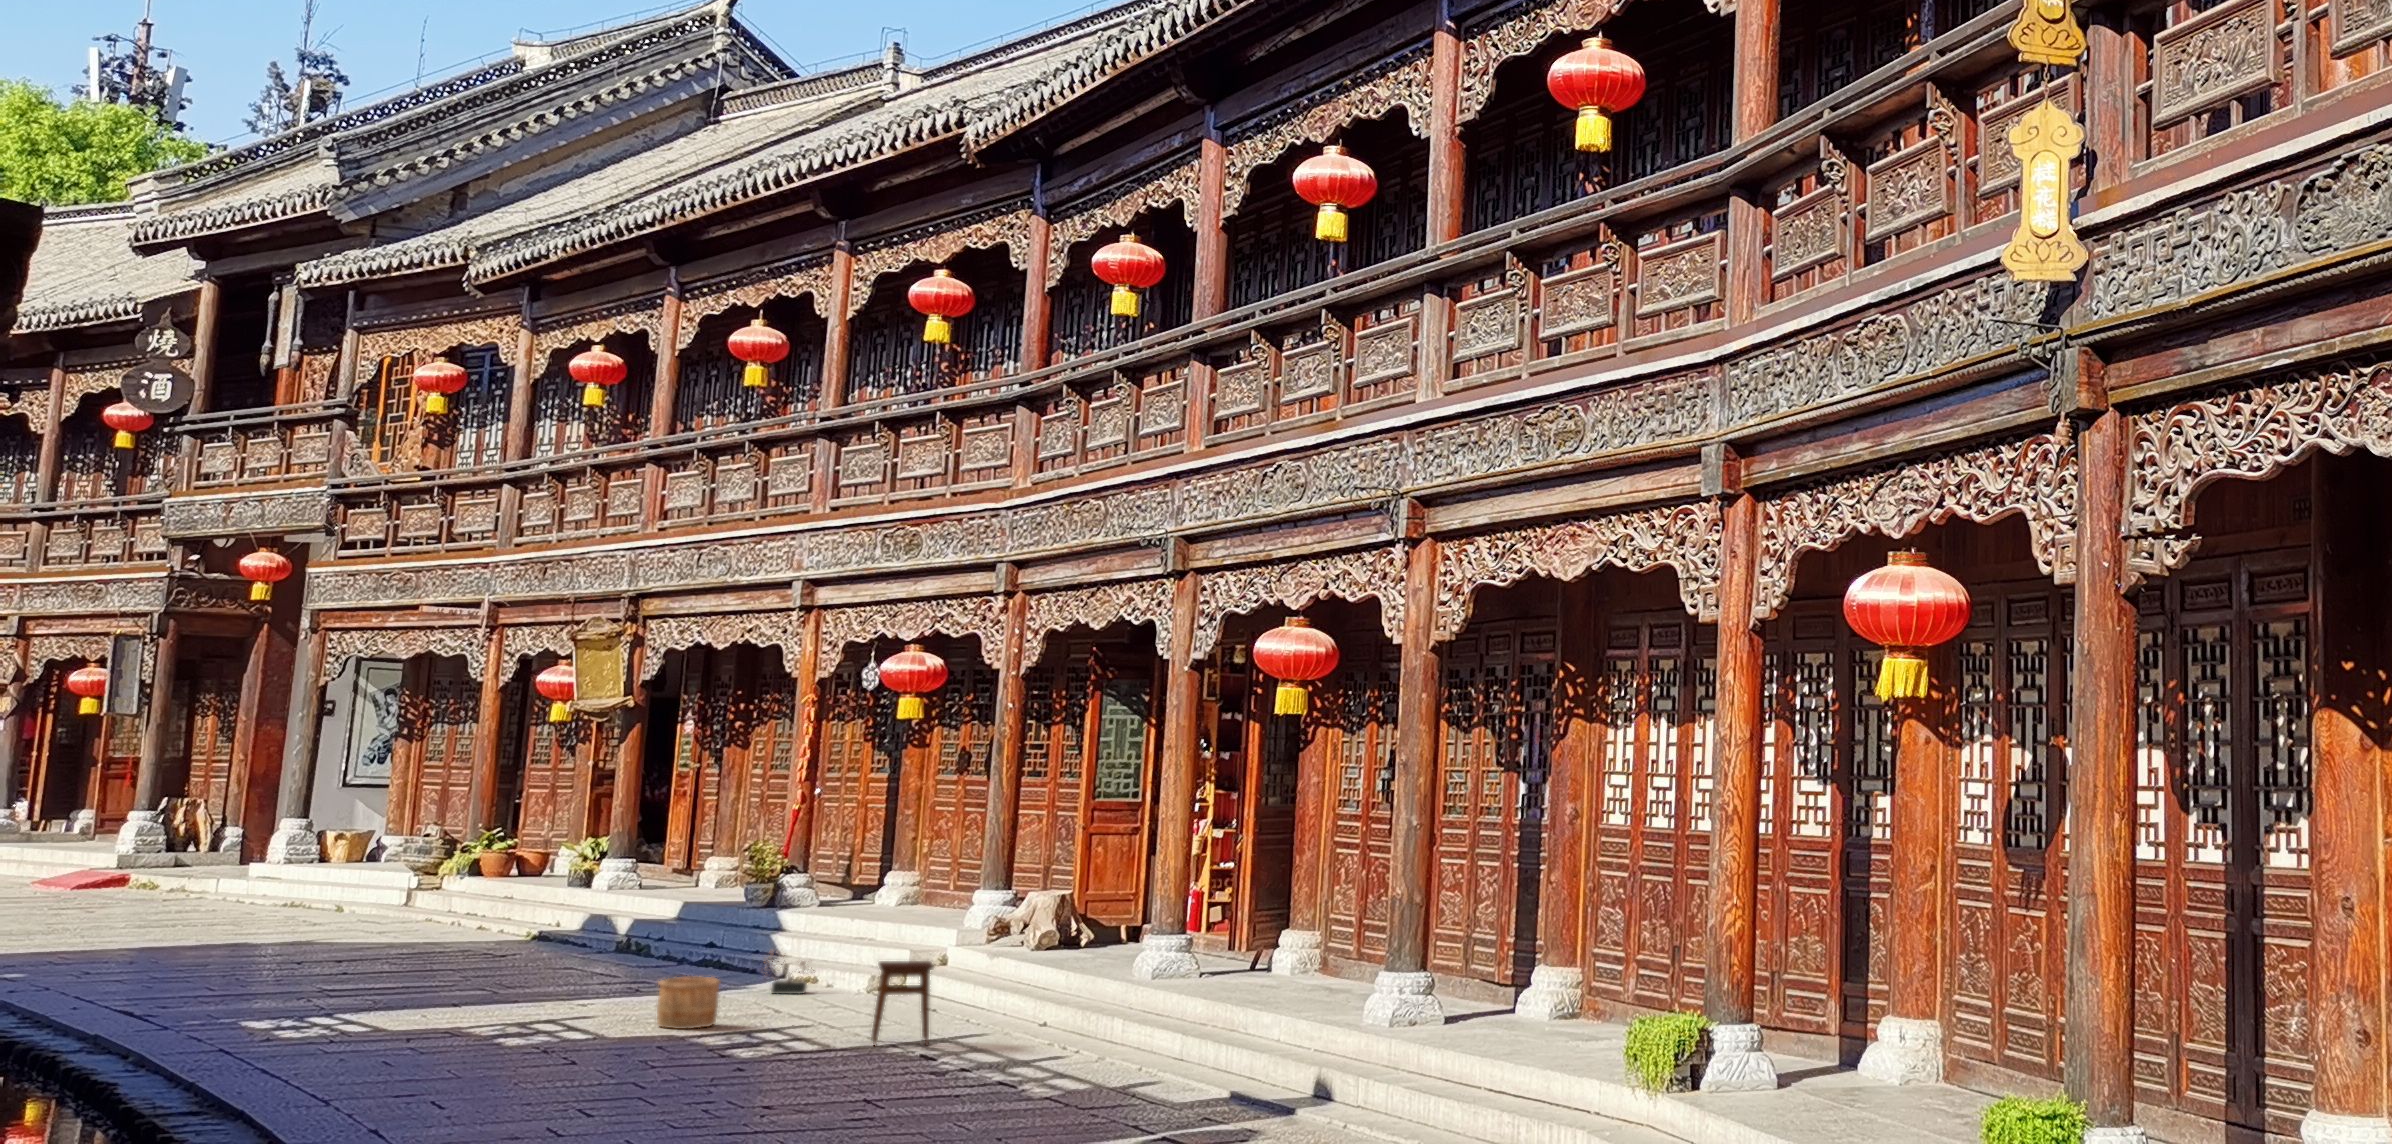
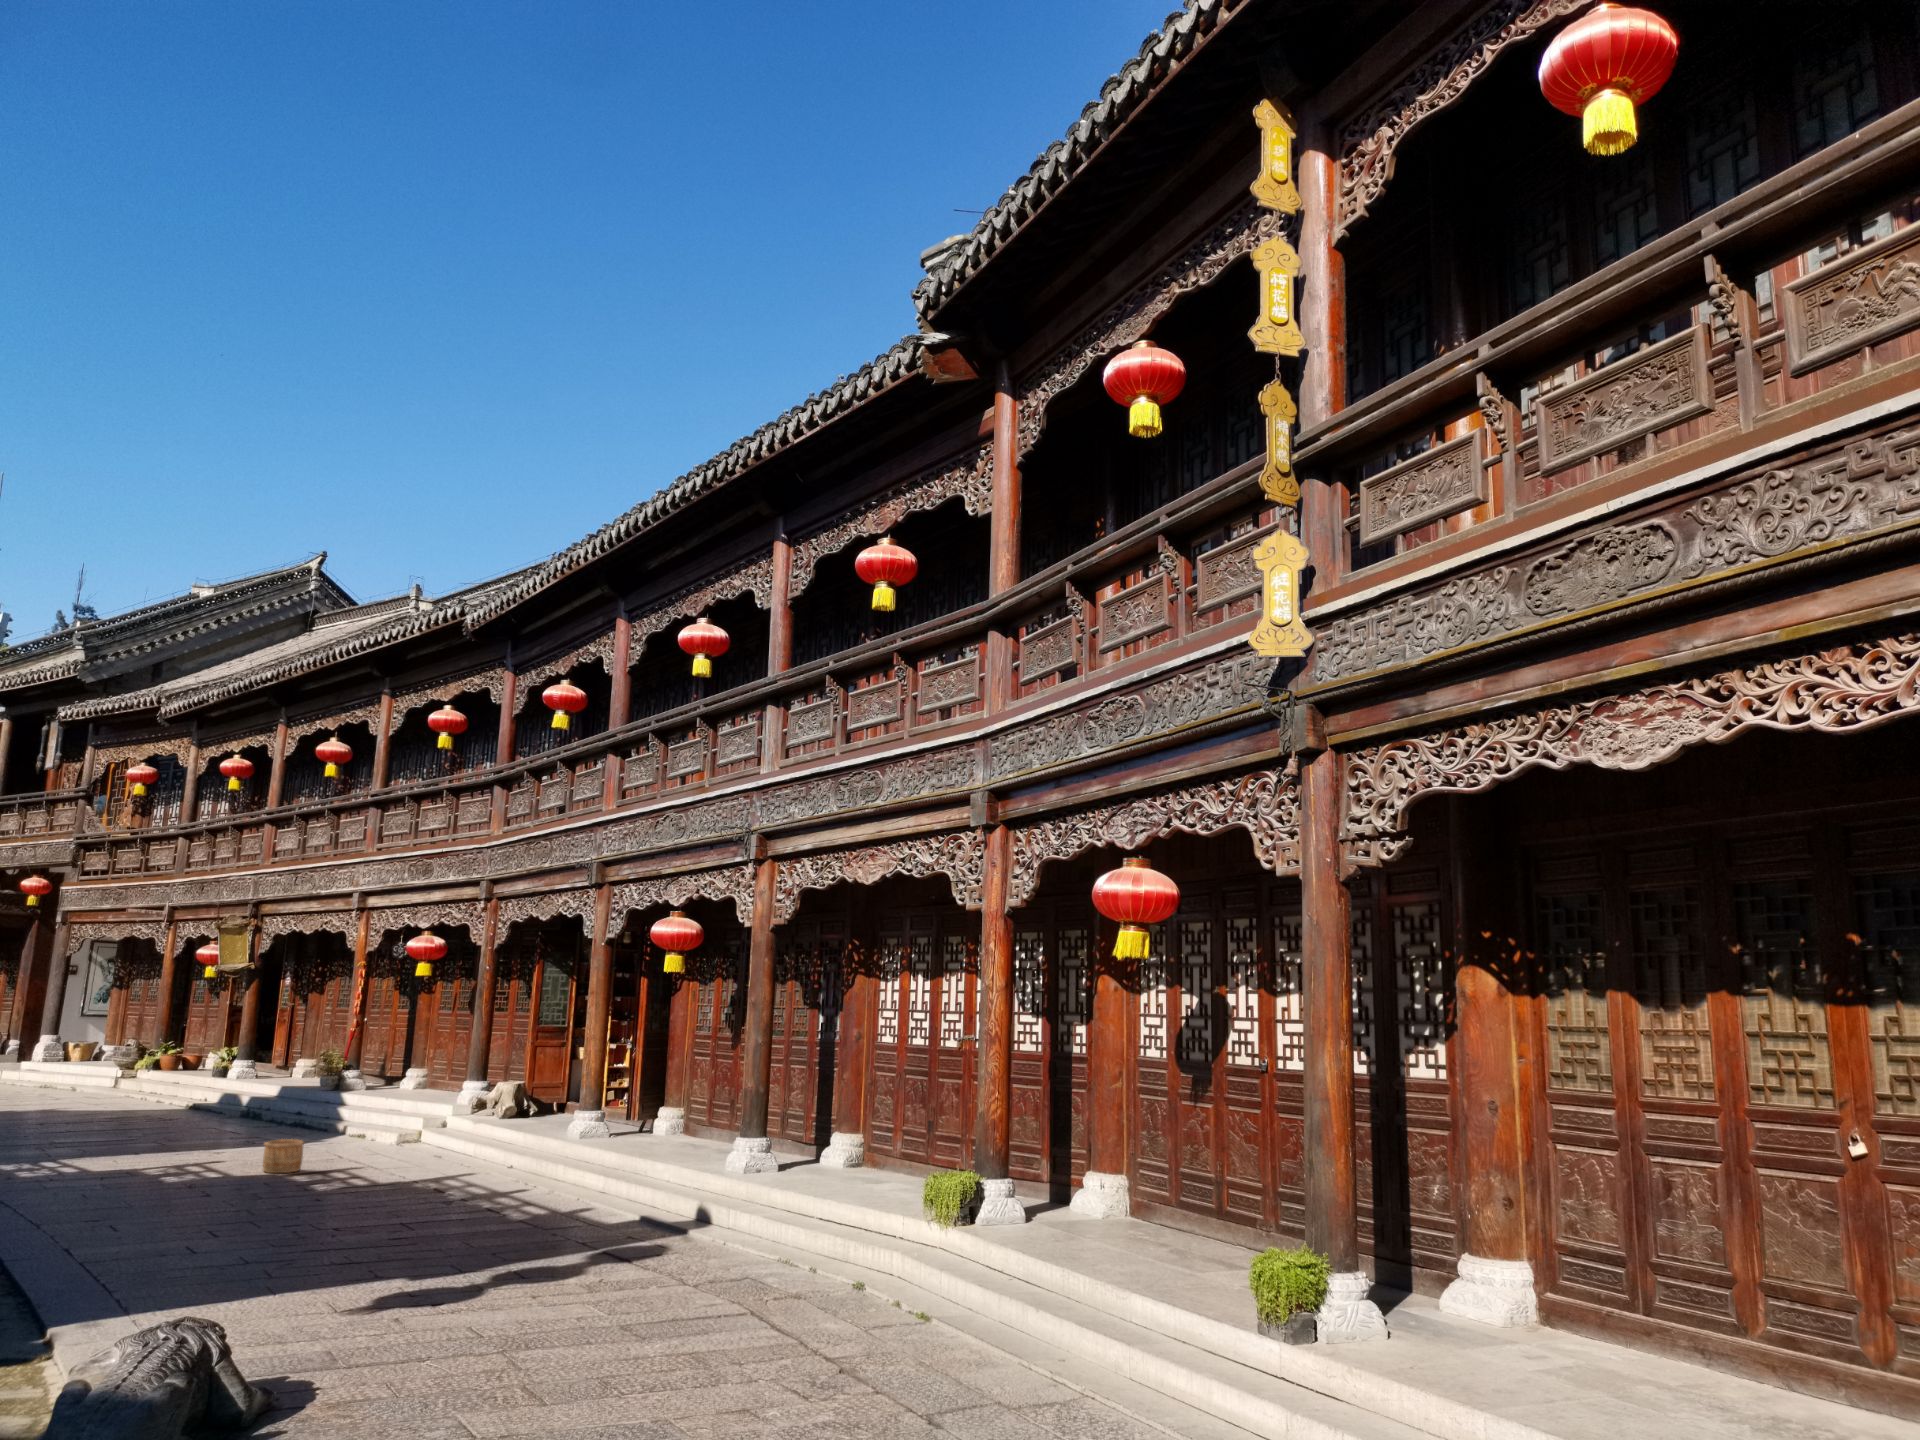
decorative plant: present [764,951,815,994] -> none [331,1118,365,1147]
stool: present [871,961,934,1045] -> none [402,1129,444,1185]

